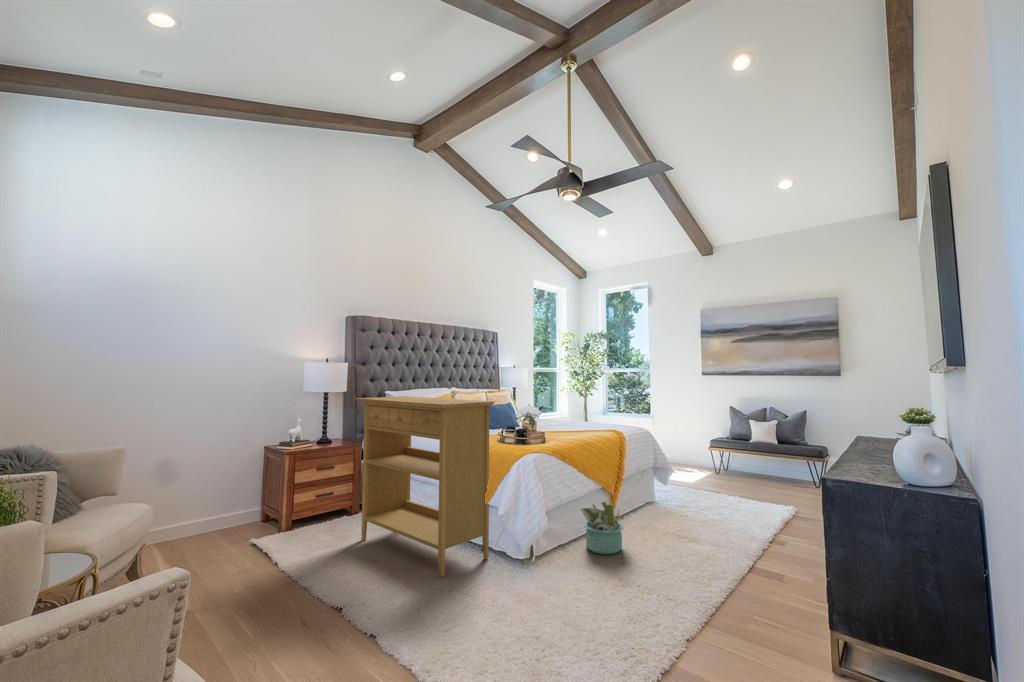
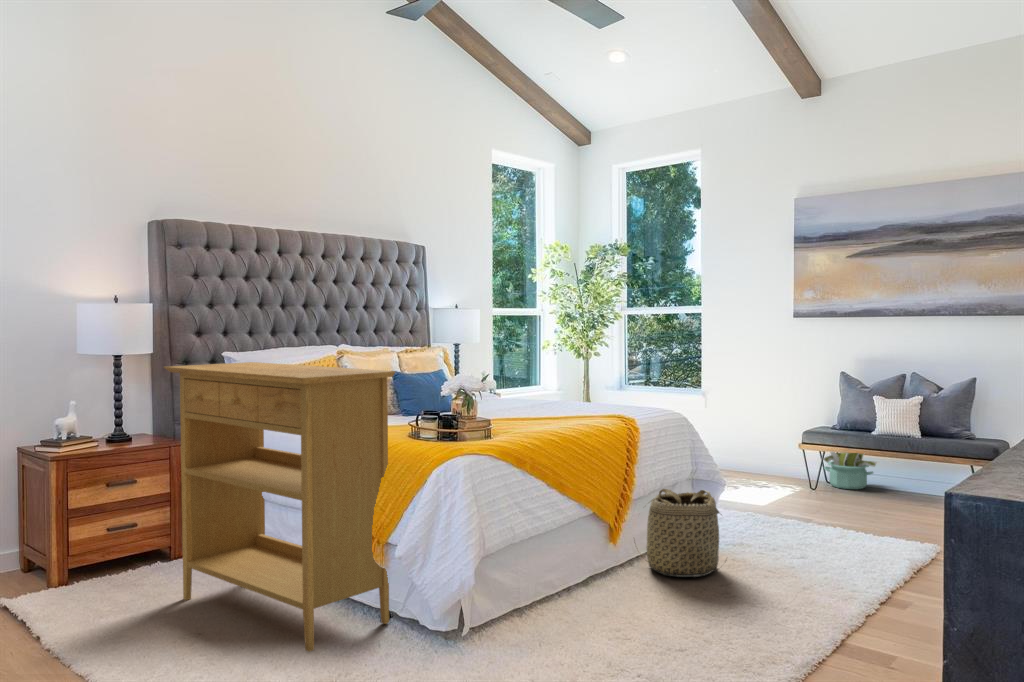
basket: none [630,475,691,531] -> present [646,489,719,577]
decorative plant: present [580,502,624,554] -> present [823,452,877,489]

